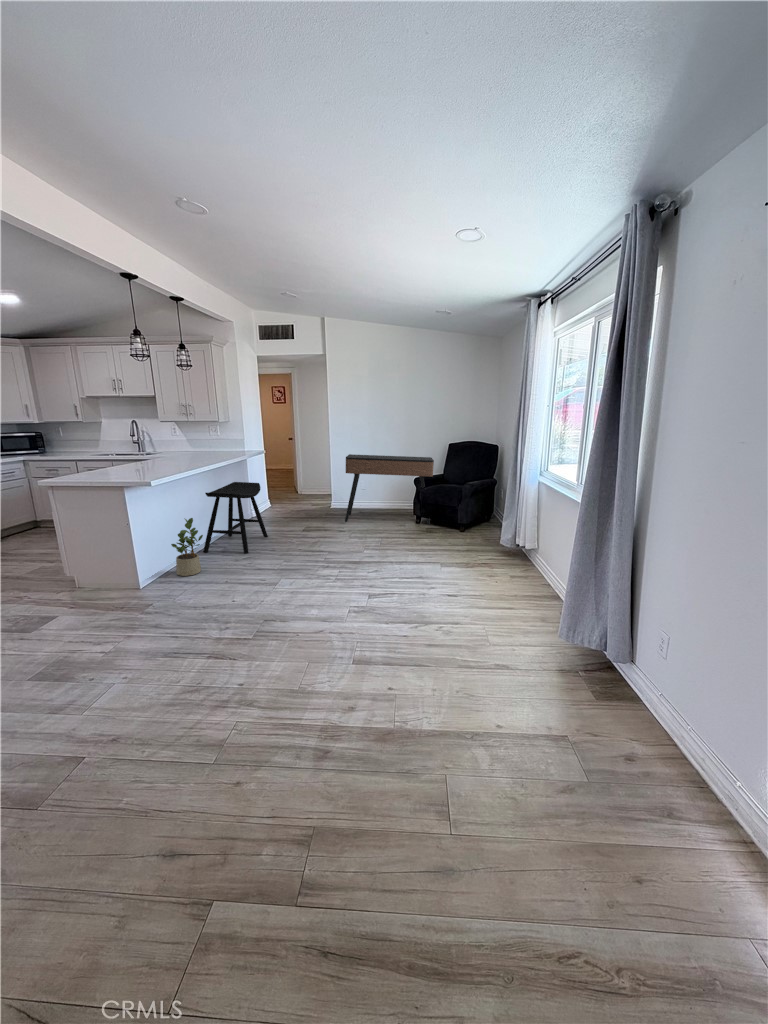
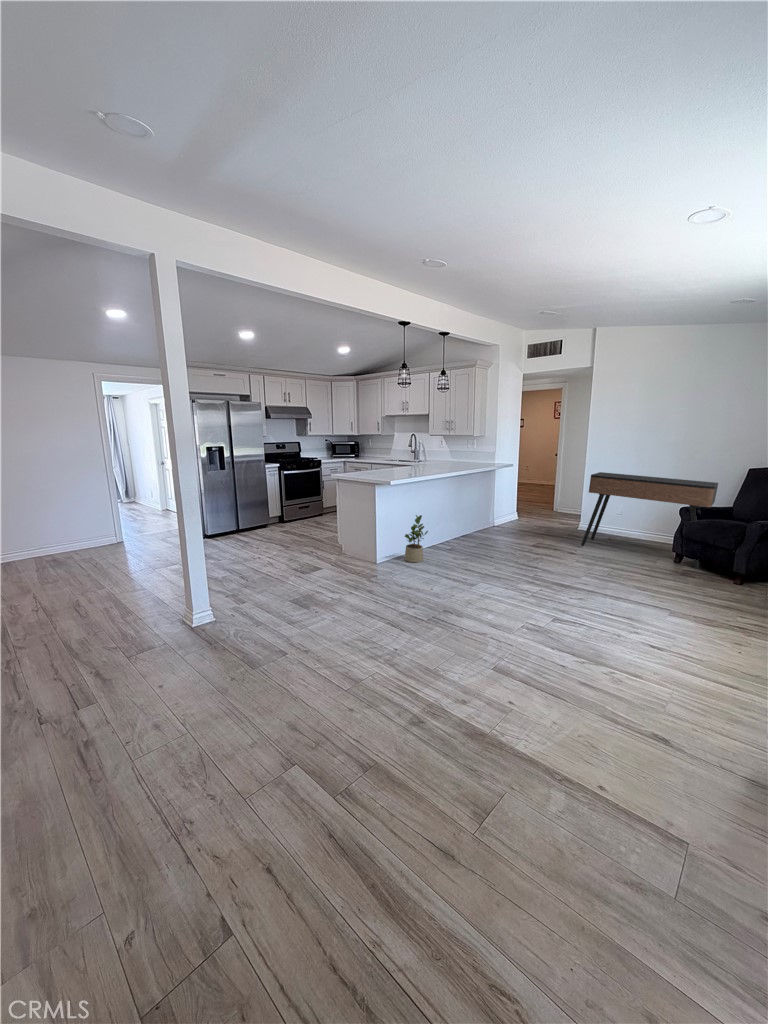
stool: present [203,482,268,554] -> none [433,490,494,556]

